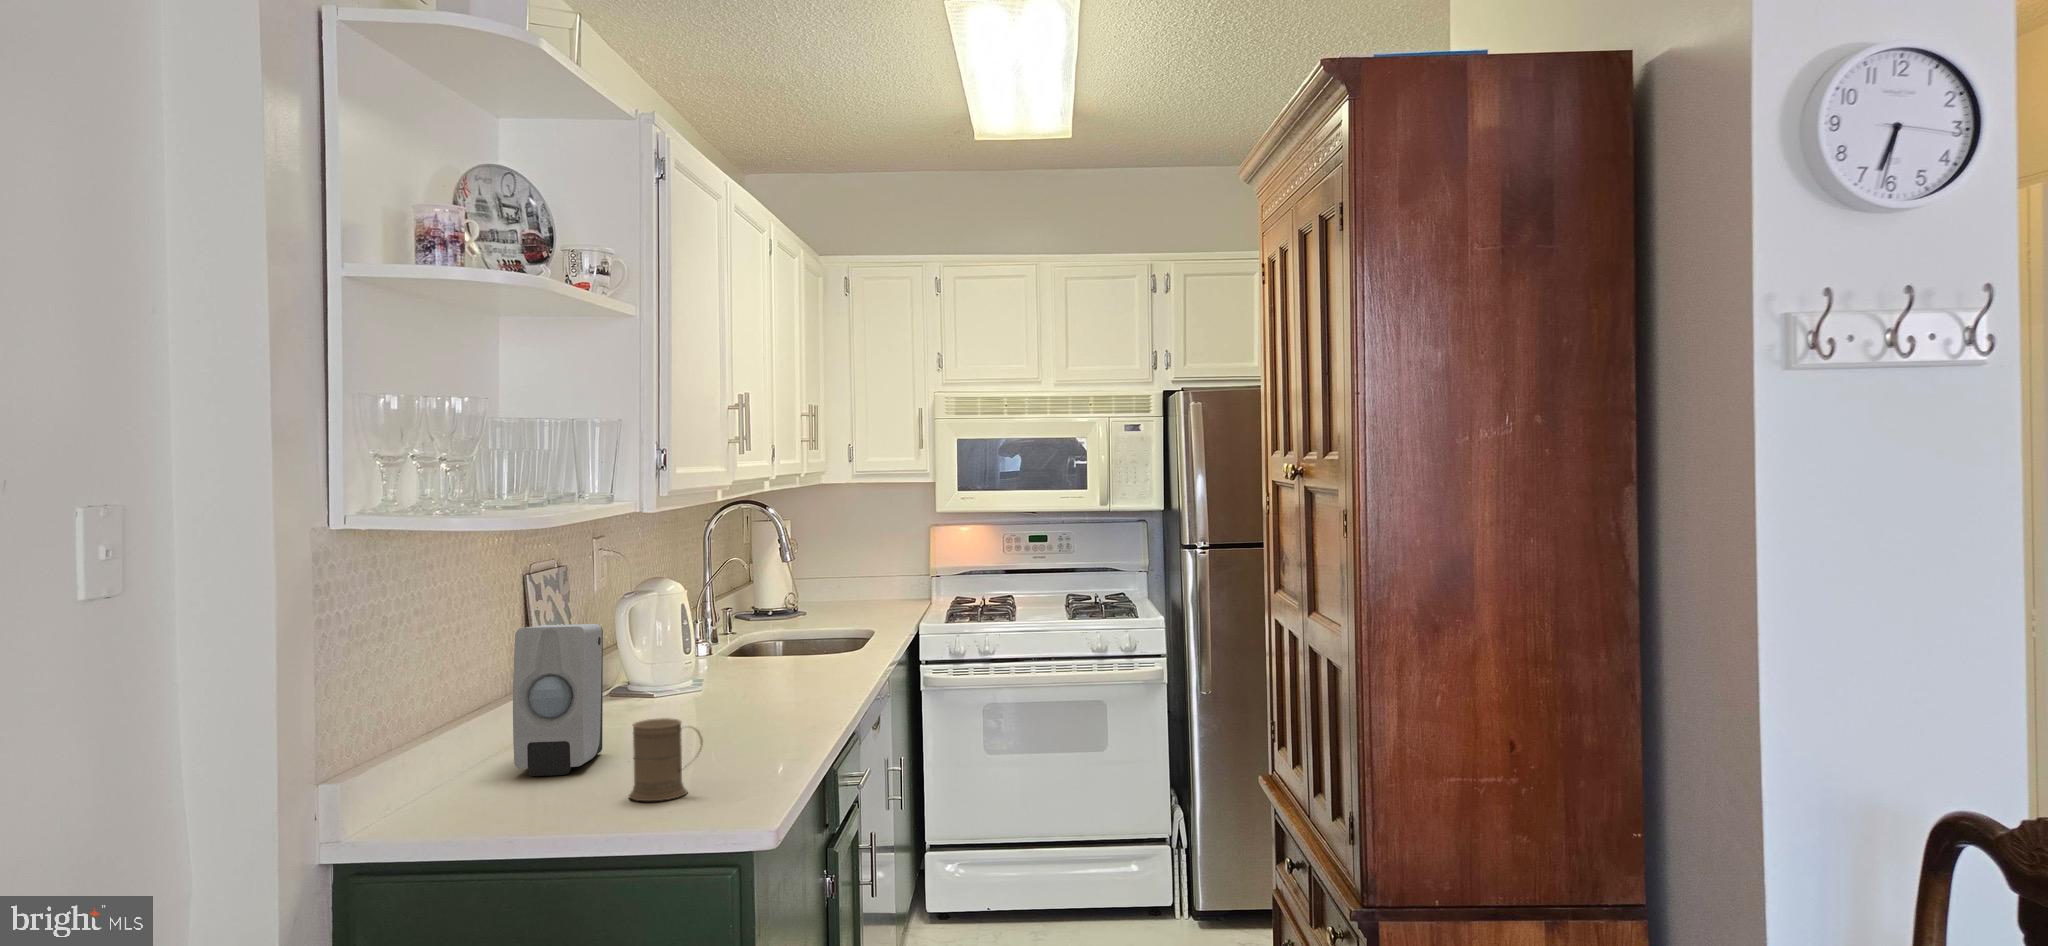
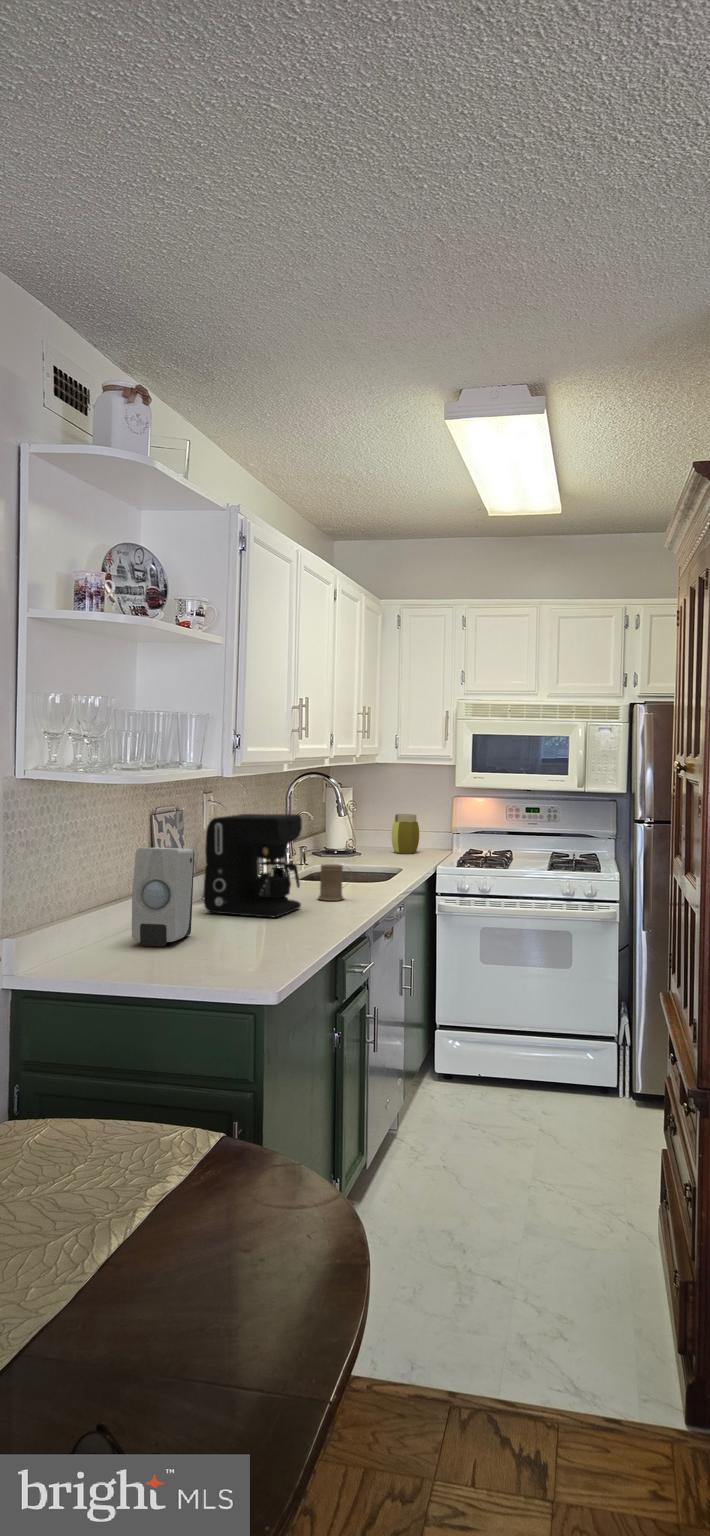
jar: none [847,555,886,610] -> present [391,814,419,854]
coffee maker: none [608,564,753,716] -> present [203,814,302,917]
mug: present [629,718,703,801] -> present [318,864,344,901]

